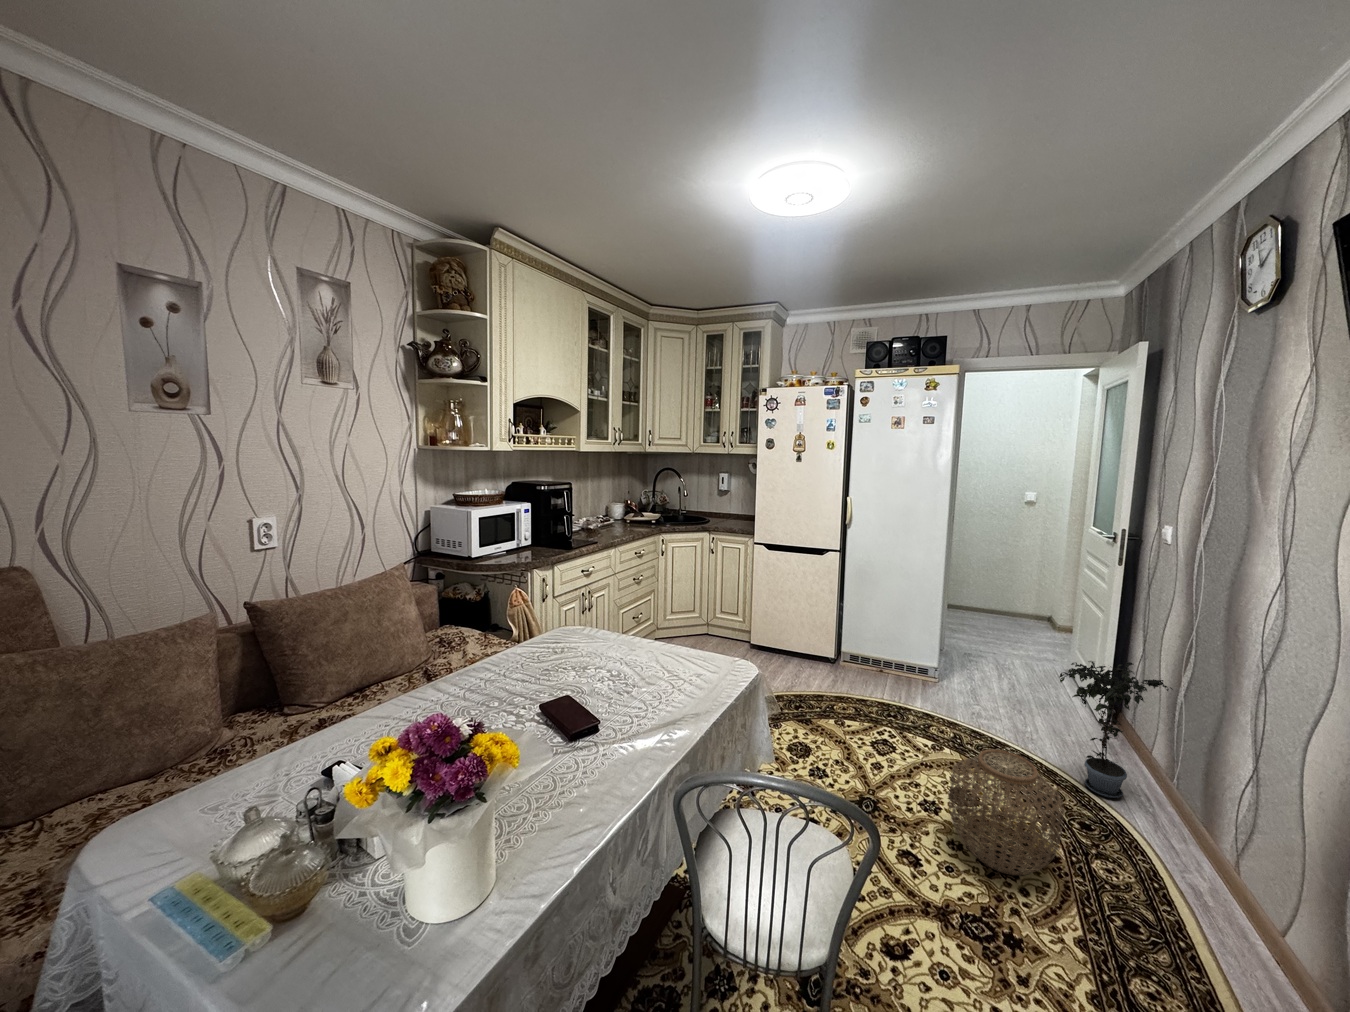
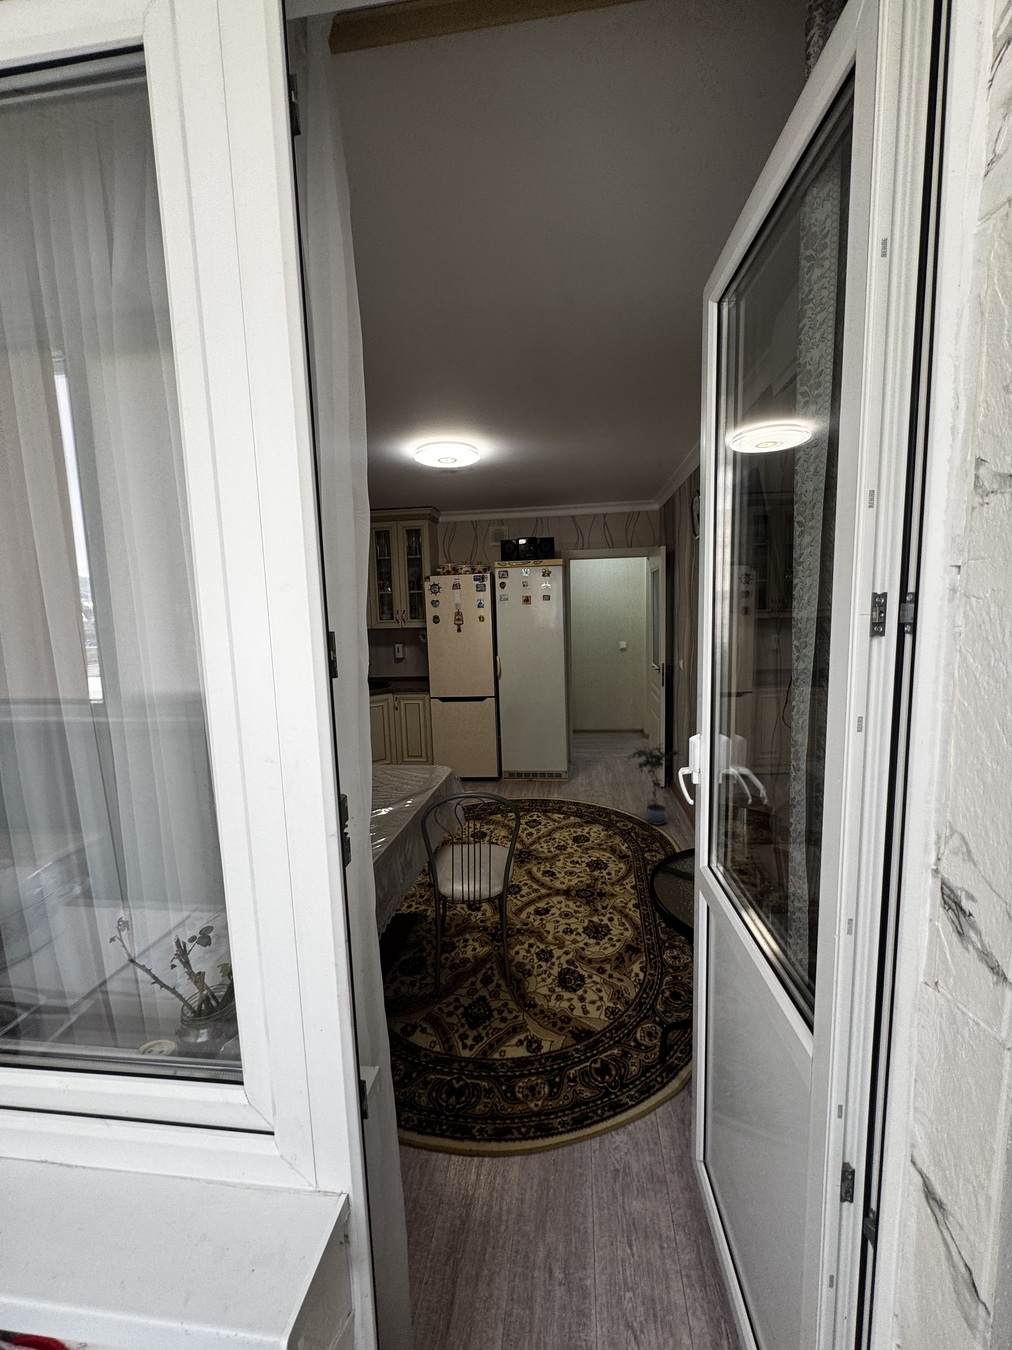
woven basket: present [949,749,1064,875] -> none [569,803,625,869]

